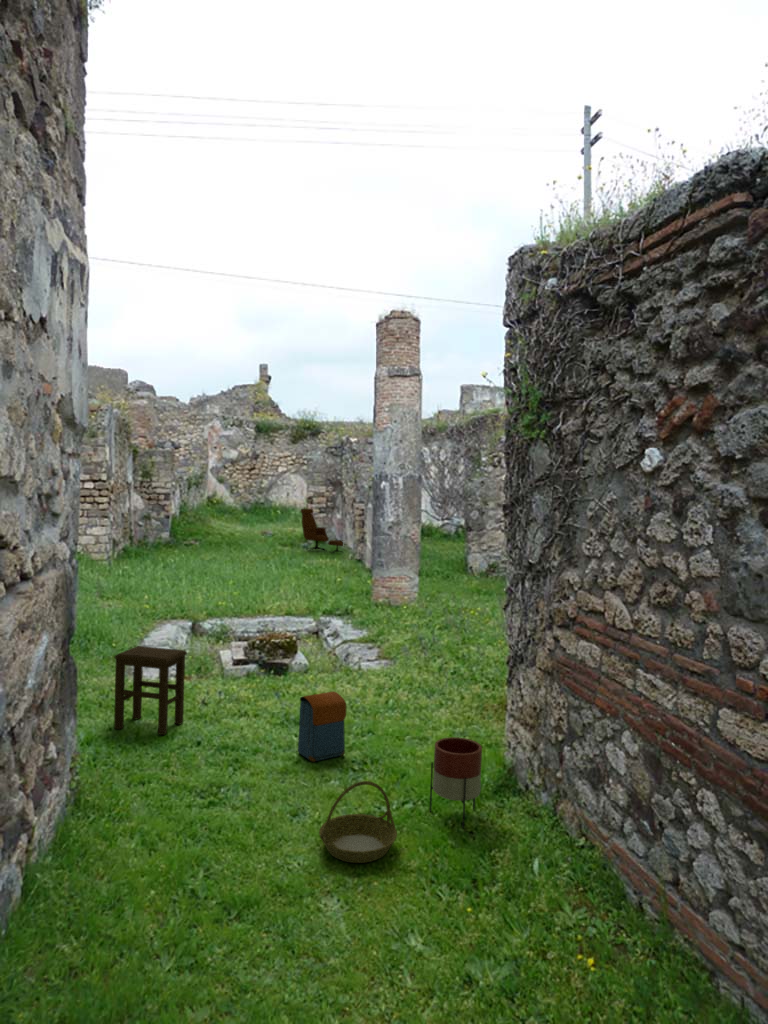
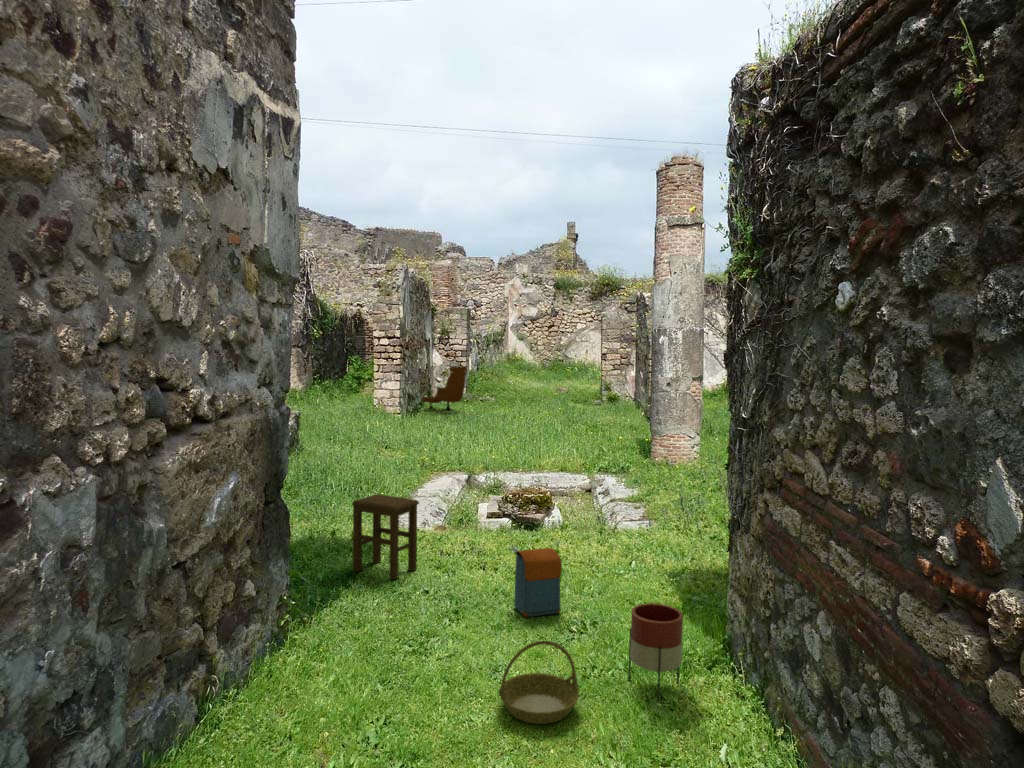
lounge chair: present [301,509,343,552] -> present [421,366,467,413]

